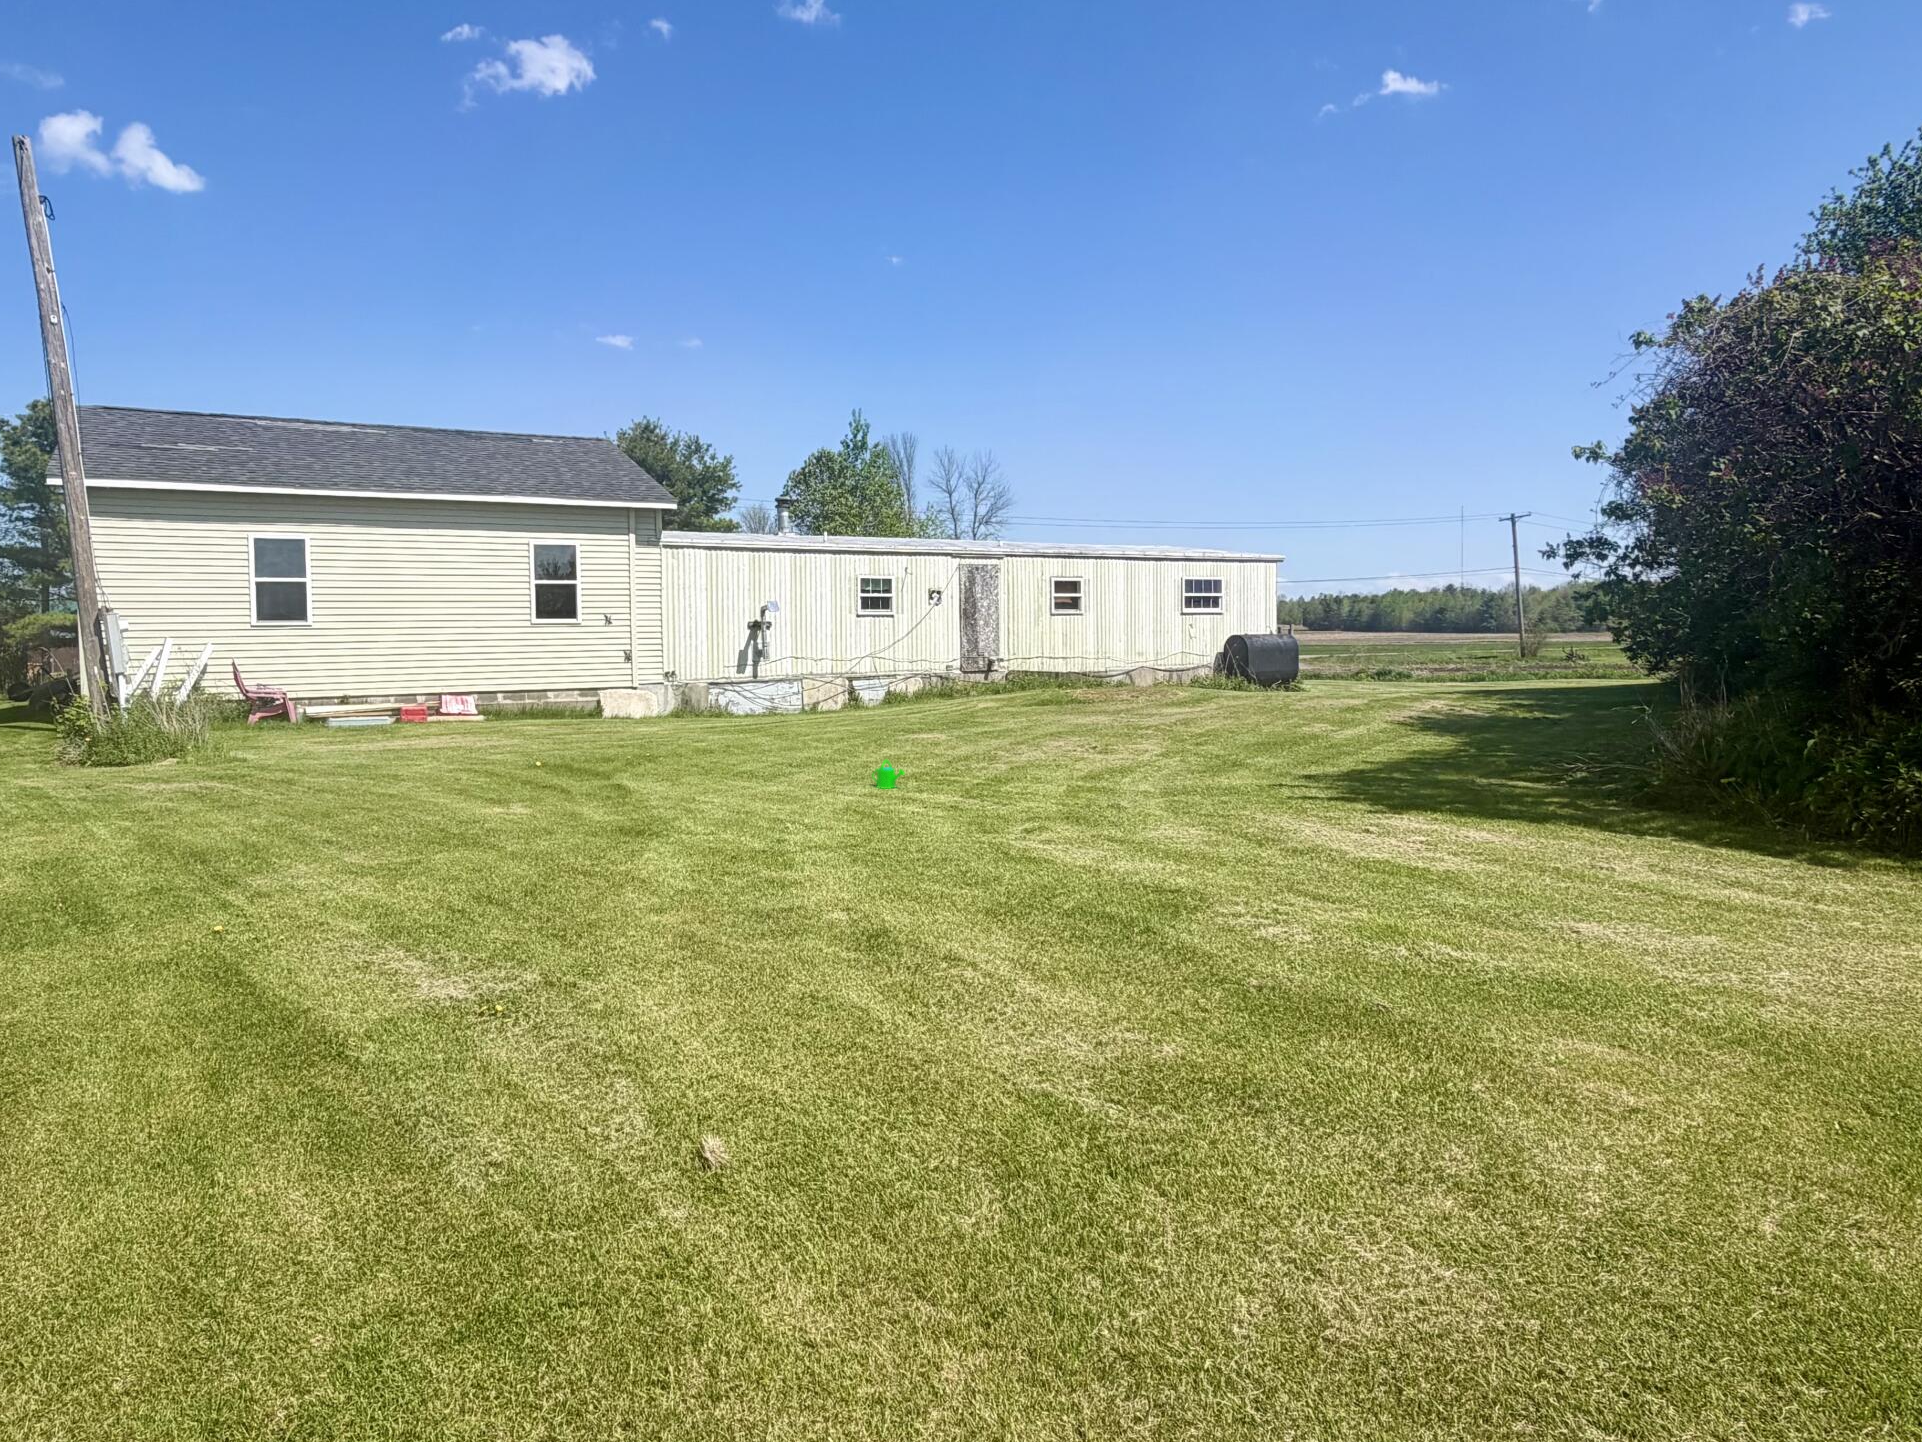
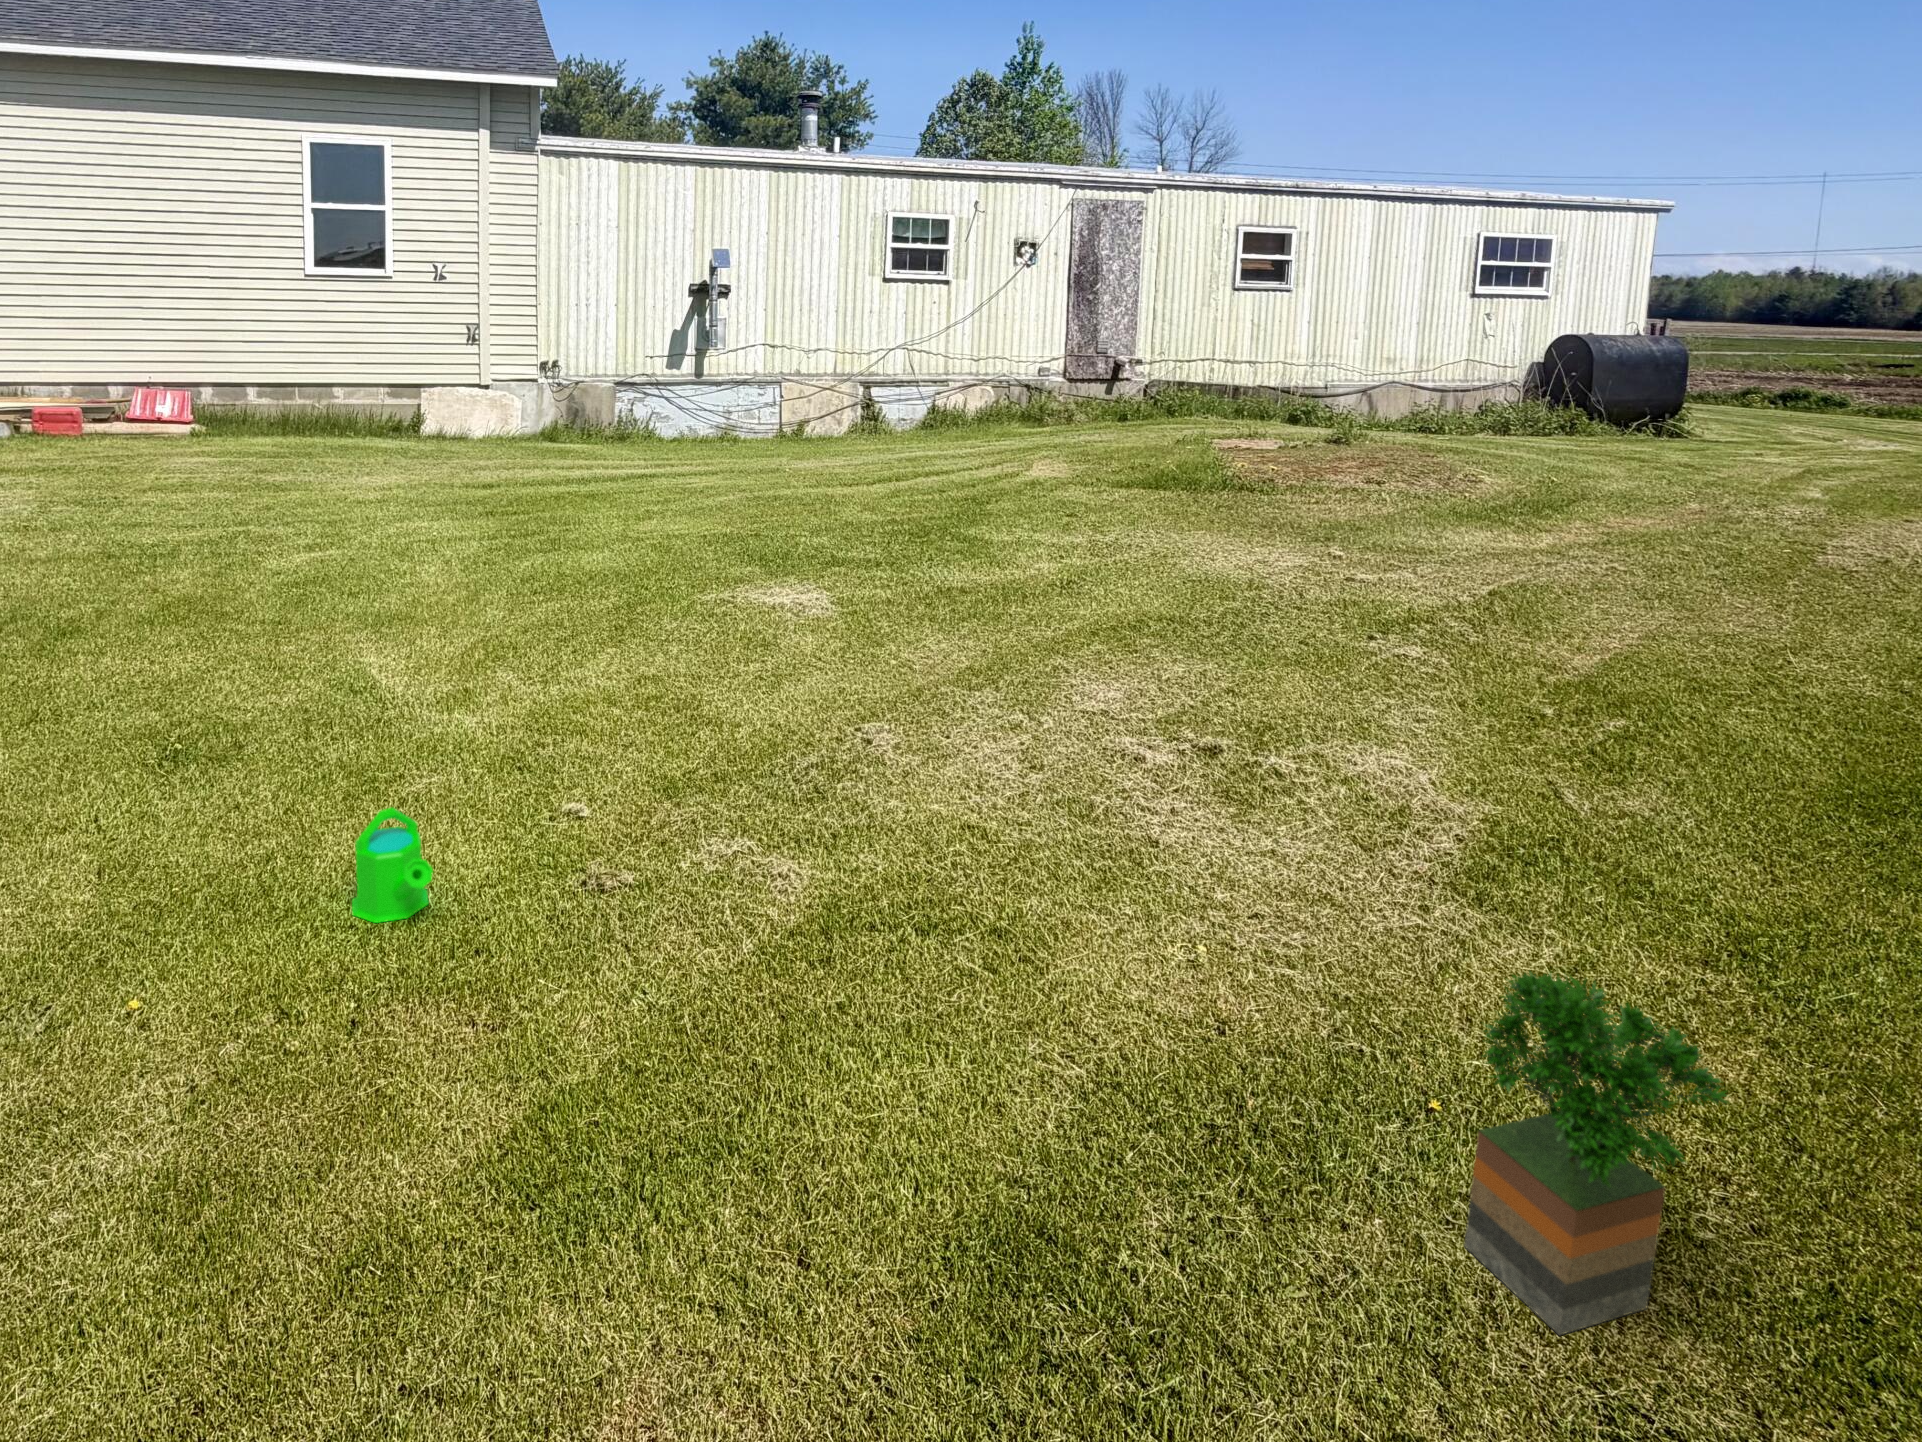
potted tree: none [1159,738,1201,800] -> present [1464,972,1728,1335]

